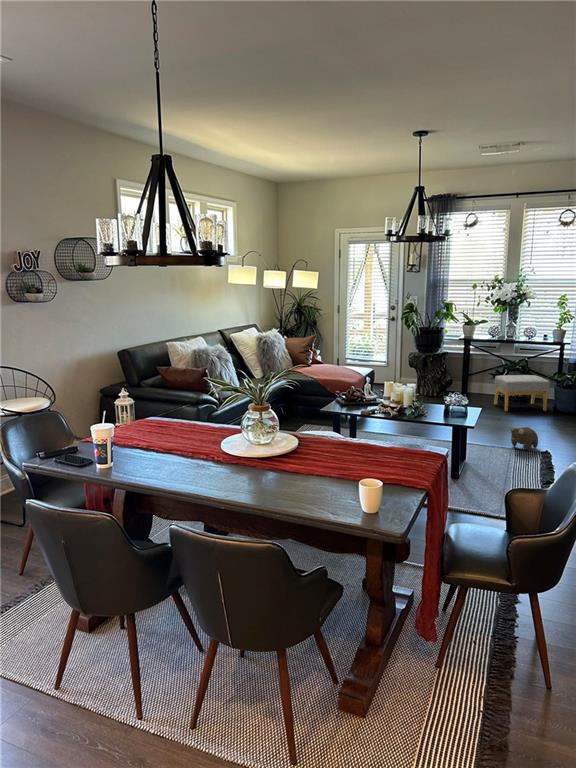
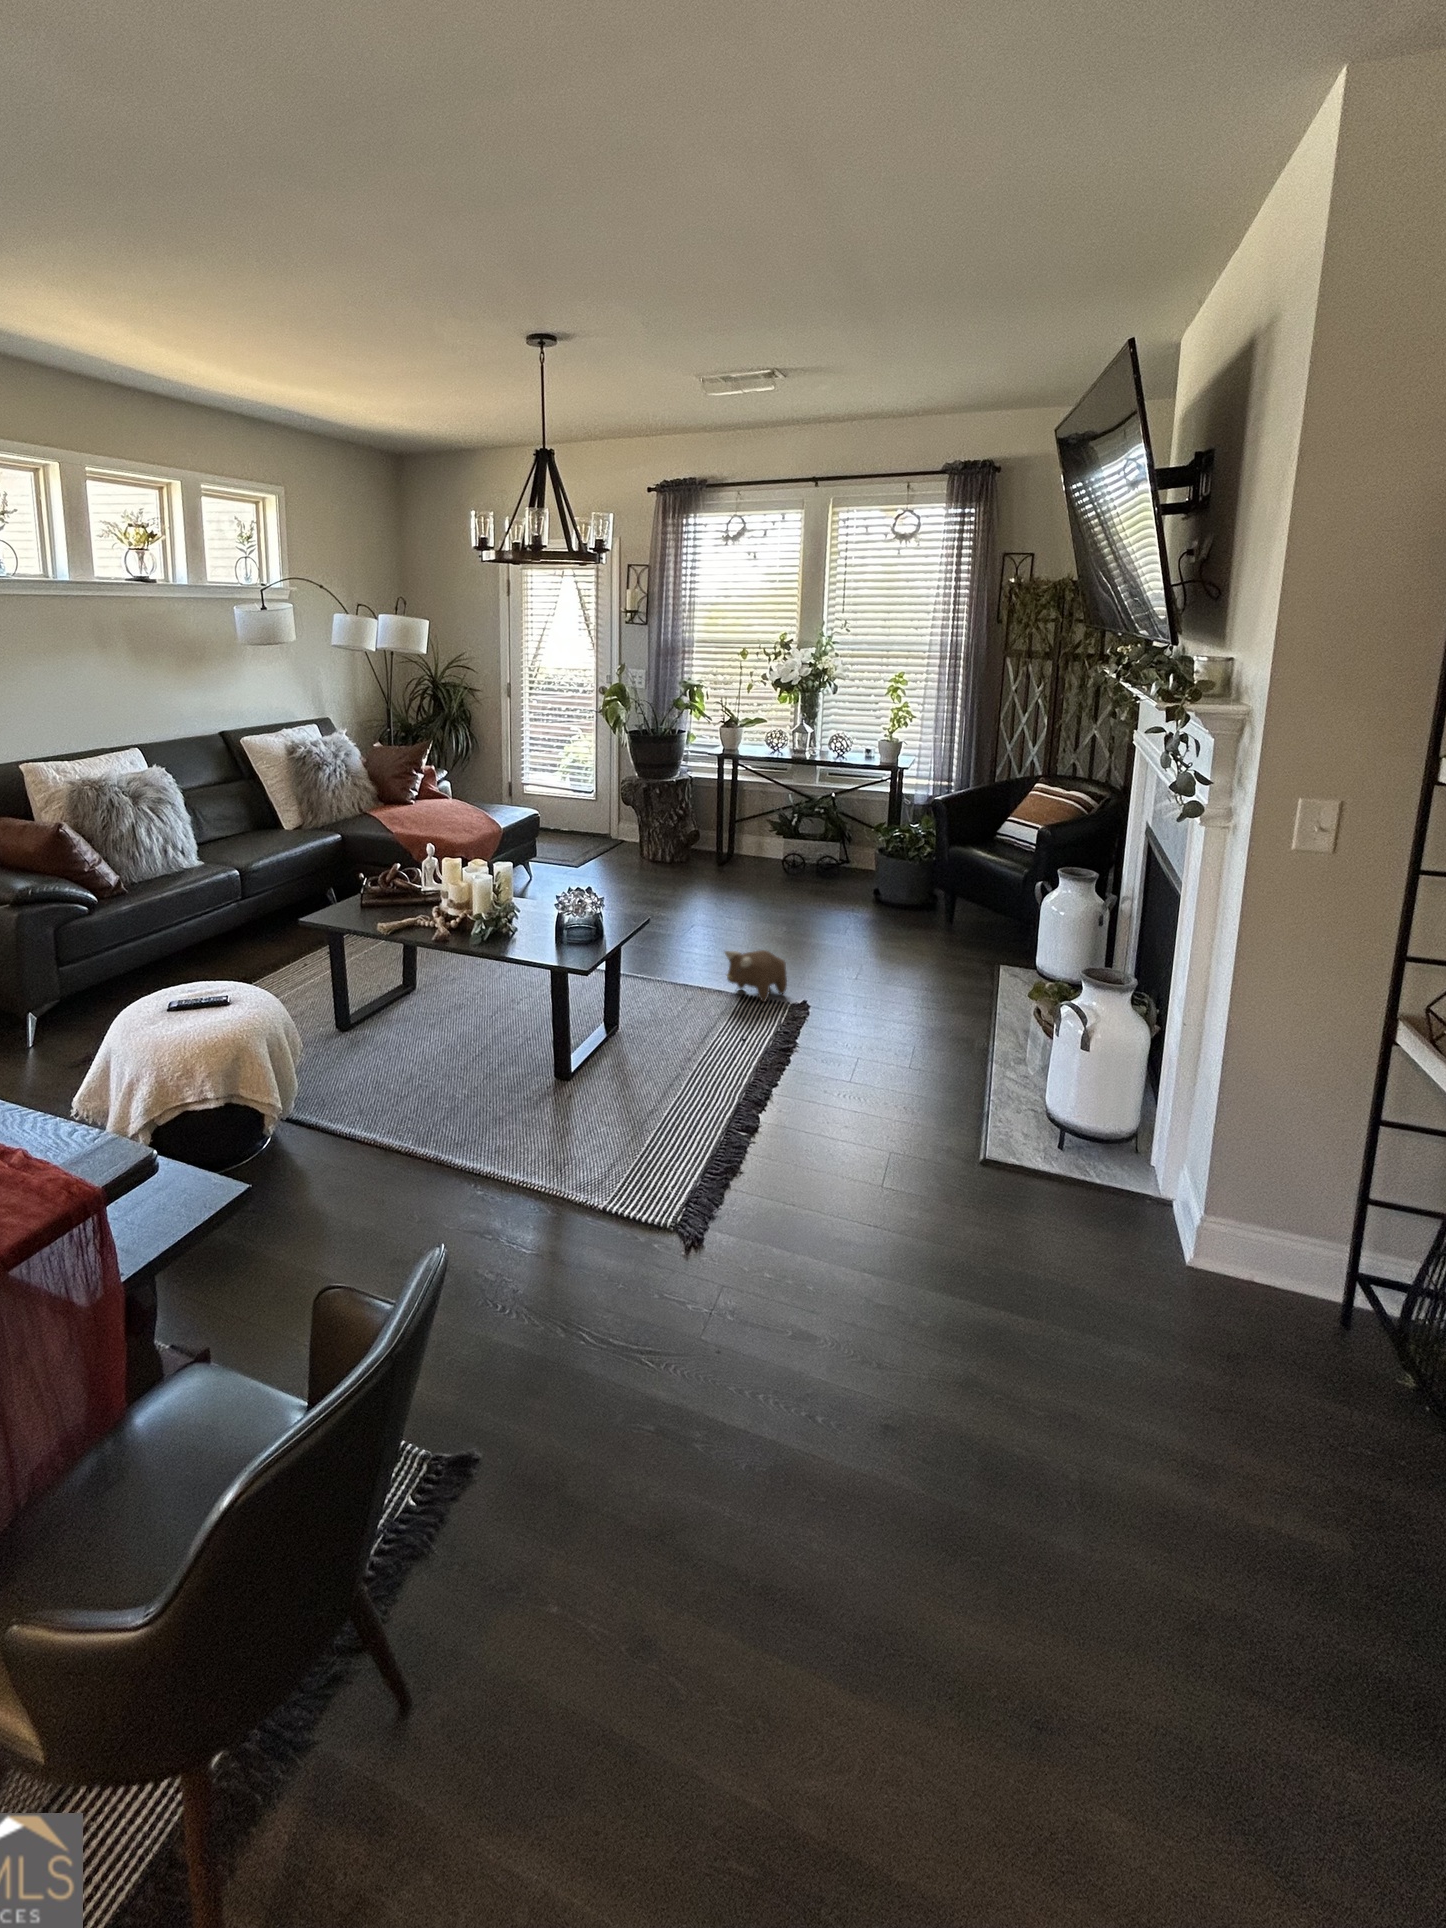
footstool: present [494,375,550,411] -> none [766,827,864,900]

